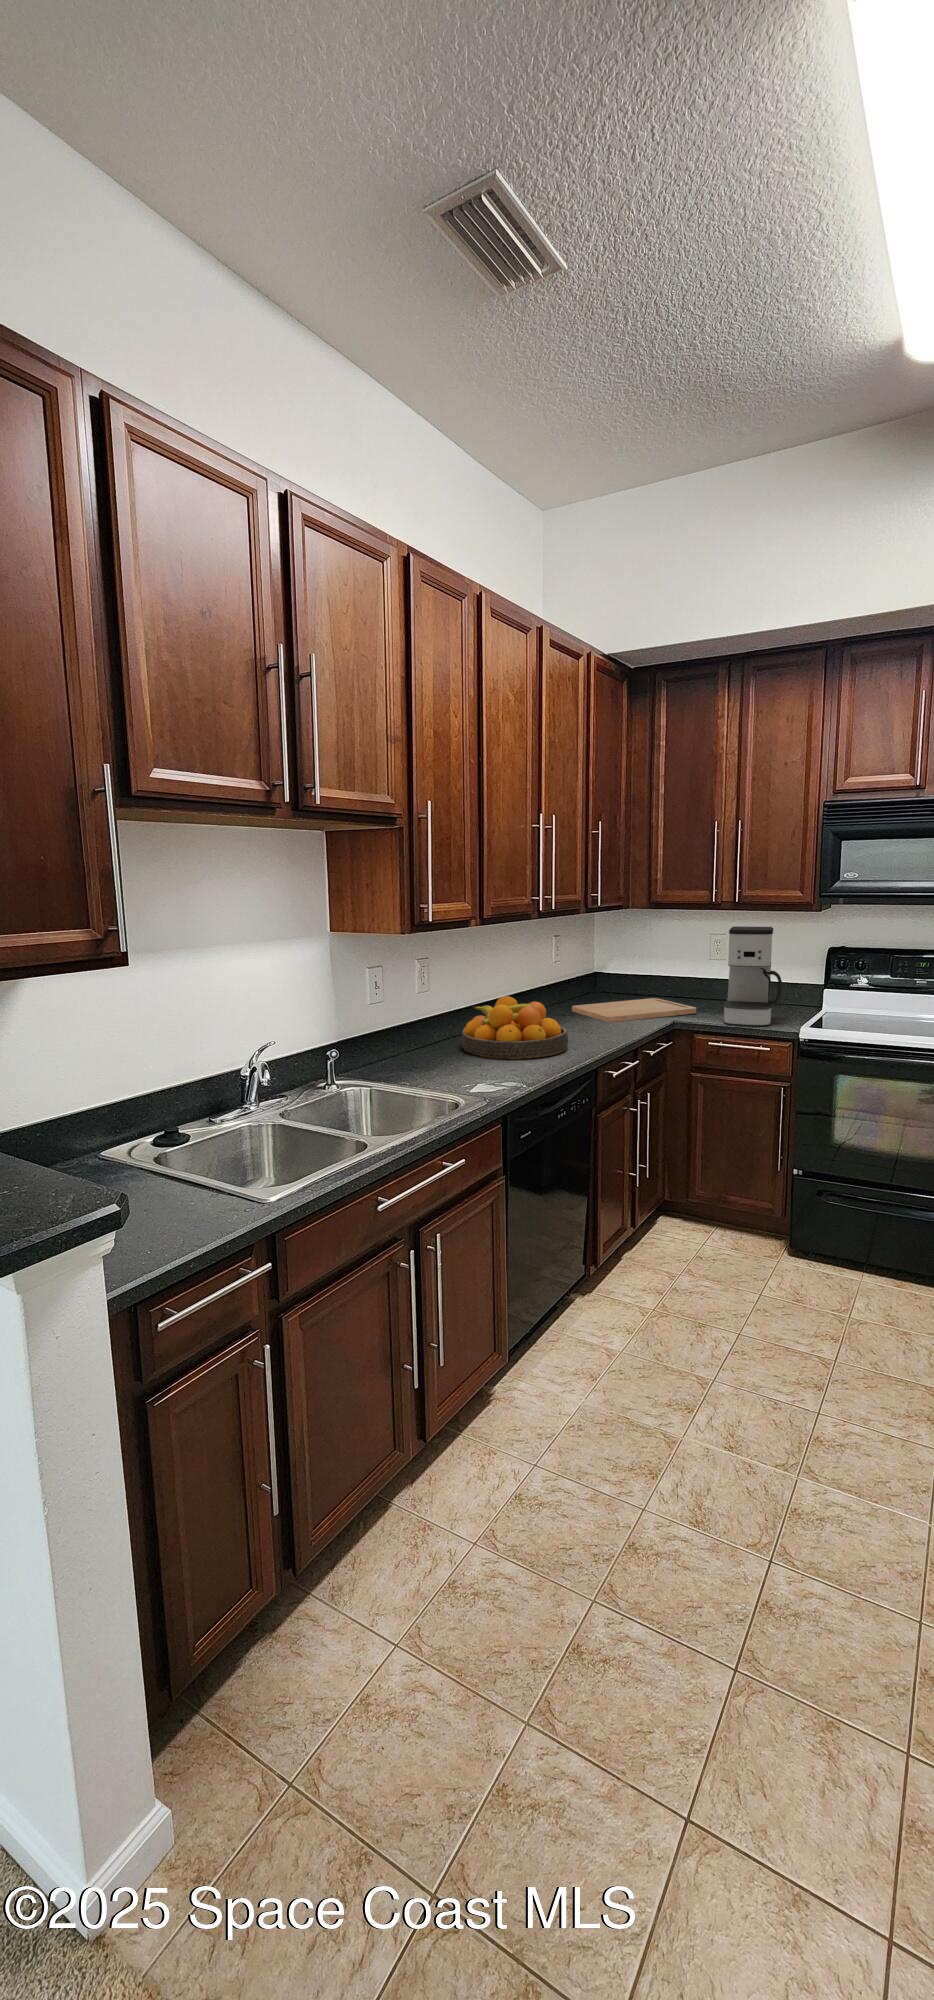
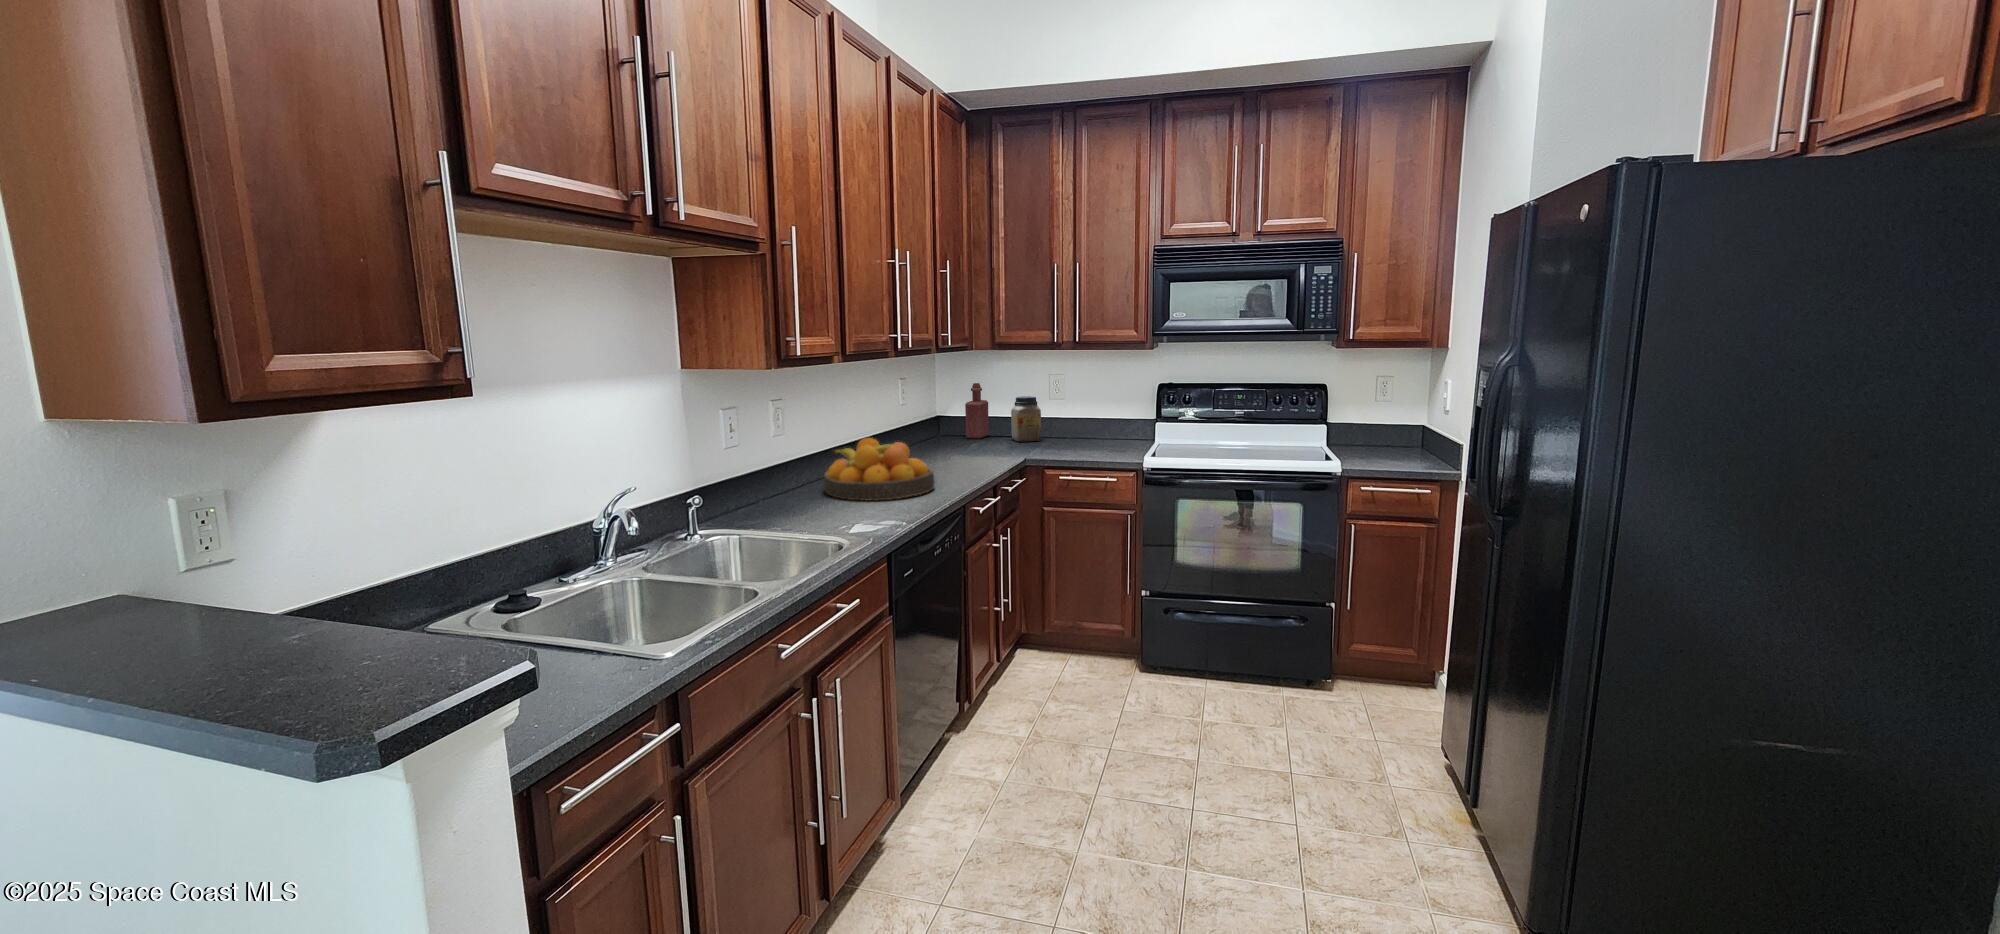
coffee maker: present [724,927,782,1026] -> none [1073,365,1125,460]
bottle: none [620,940,644,996] -> present [965,383,989,439]
jar: none [666,955,697,1002] -> present [1011,396,1041,442]
cutting board: present [572,998,696,1022] -> none [925,439,1045,462]

